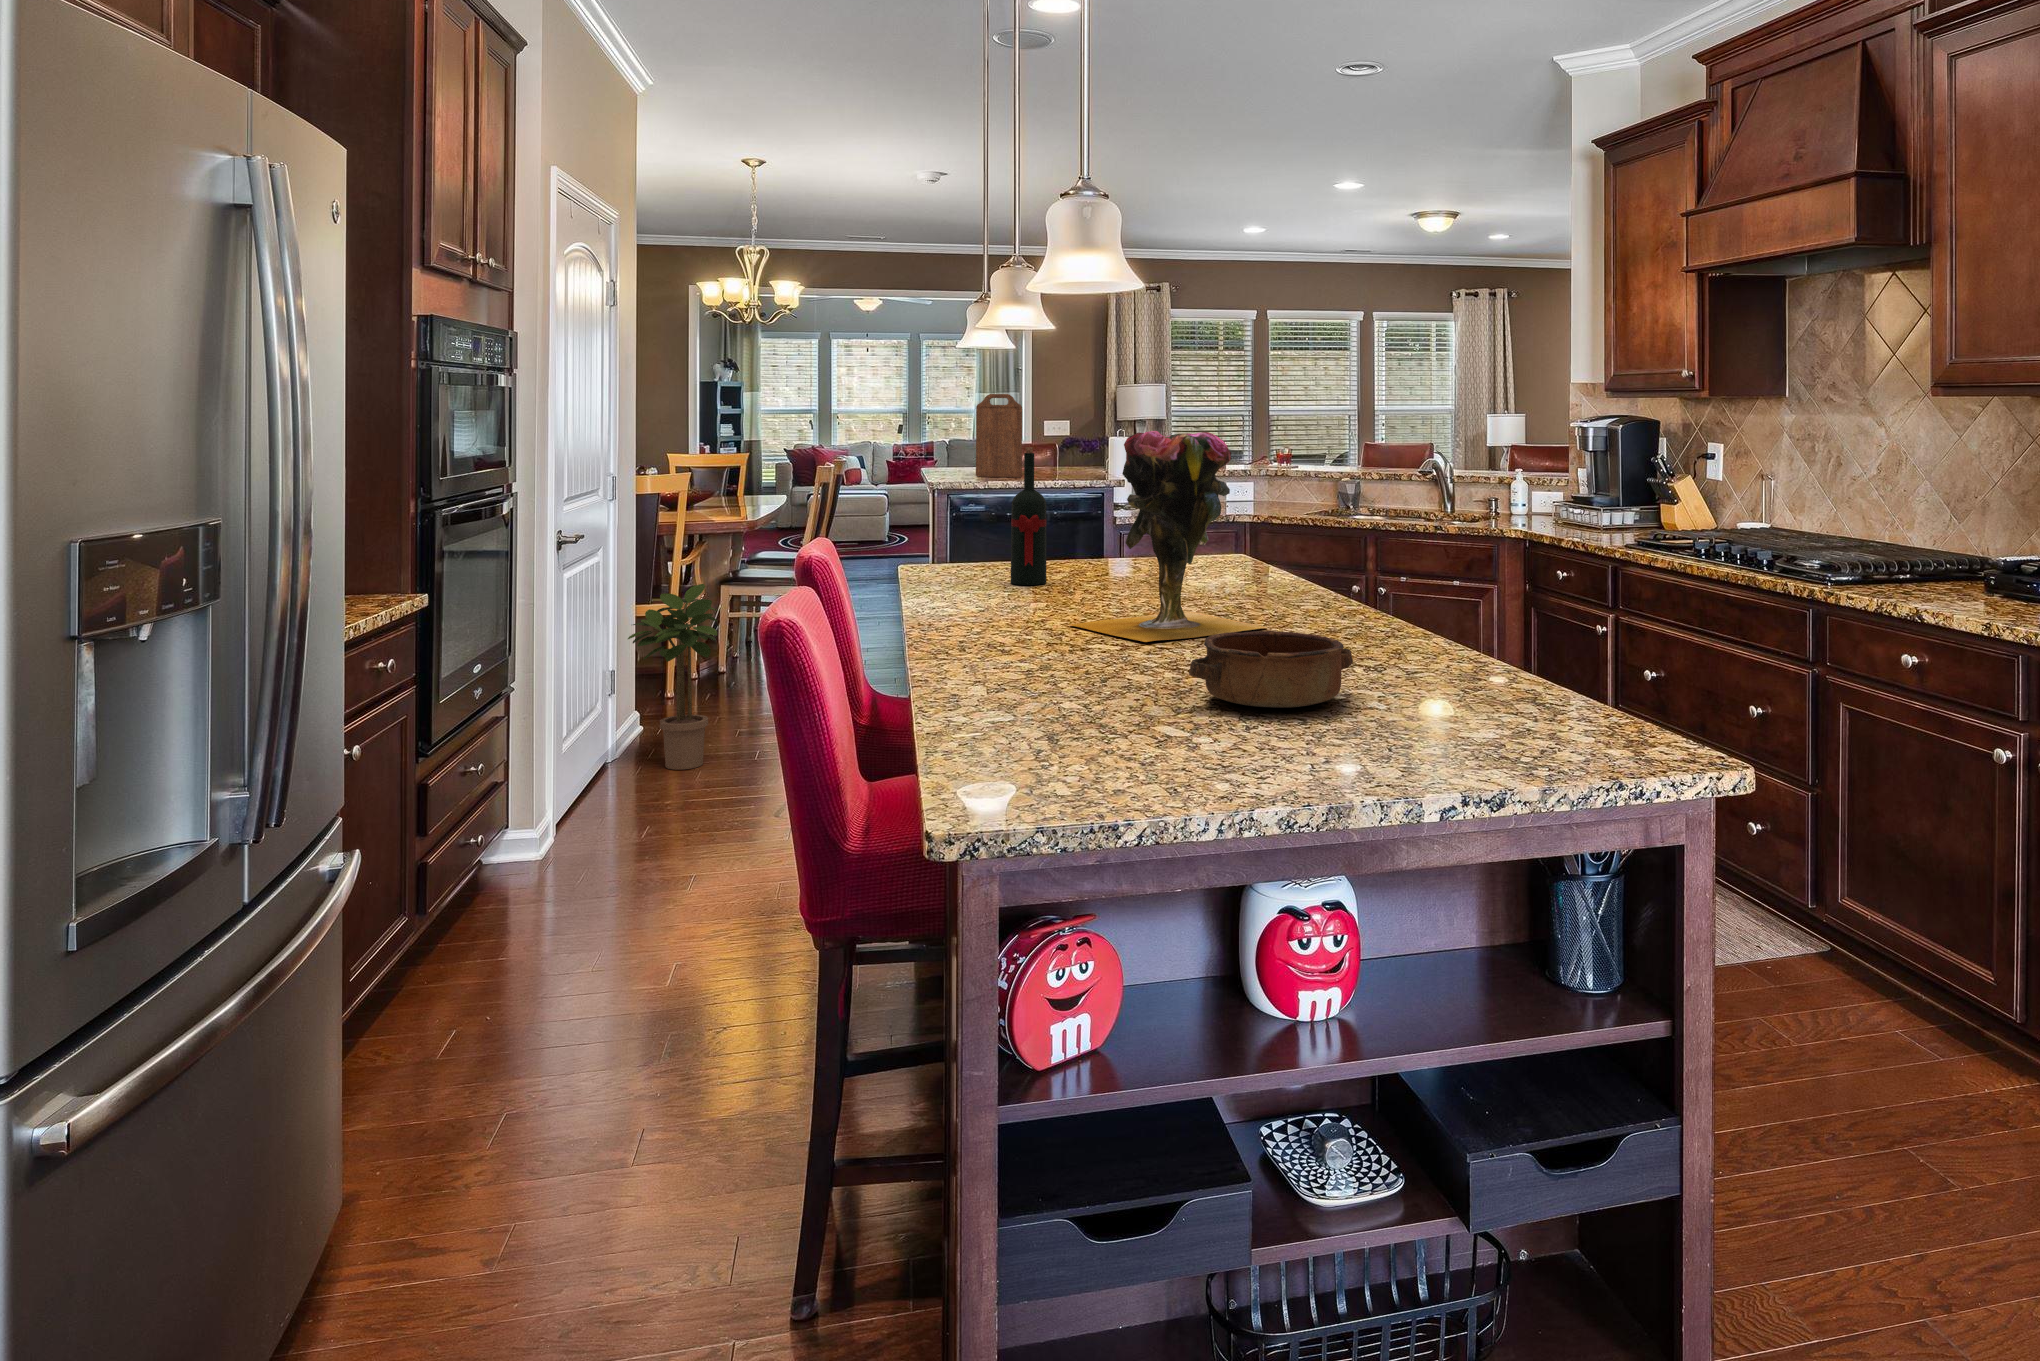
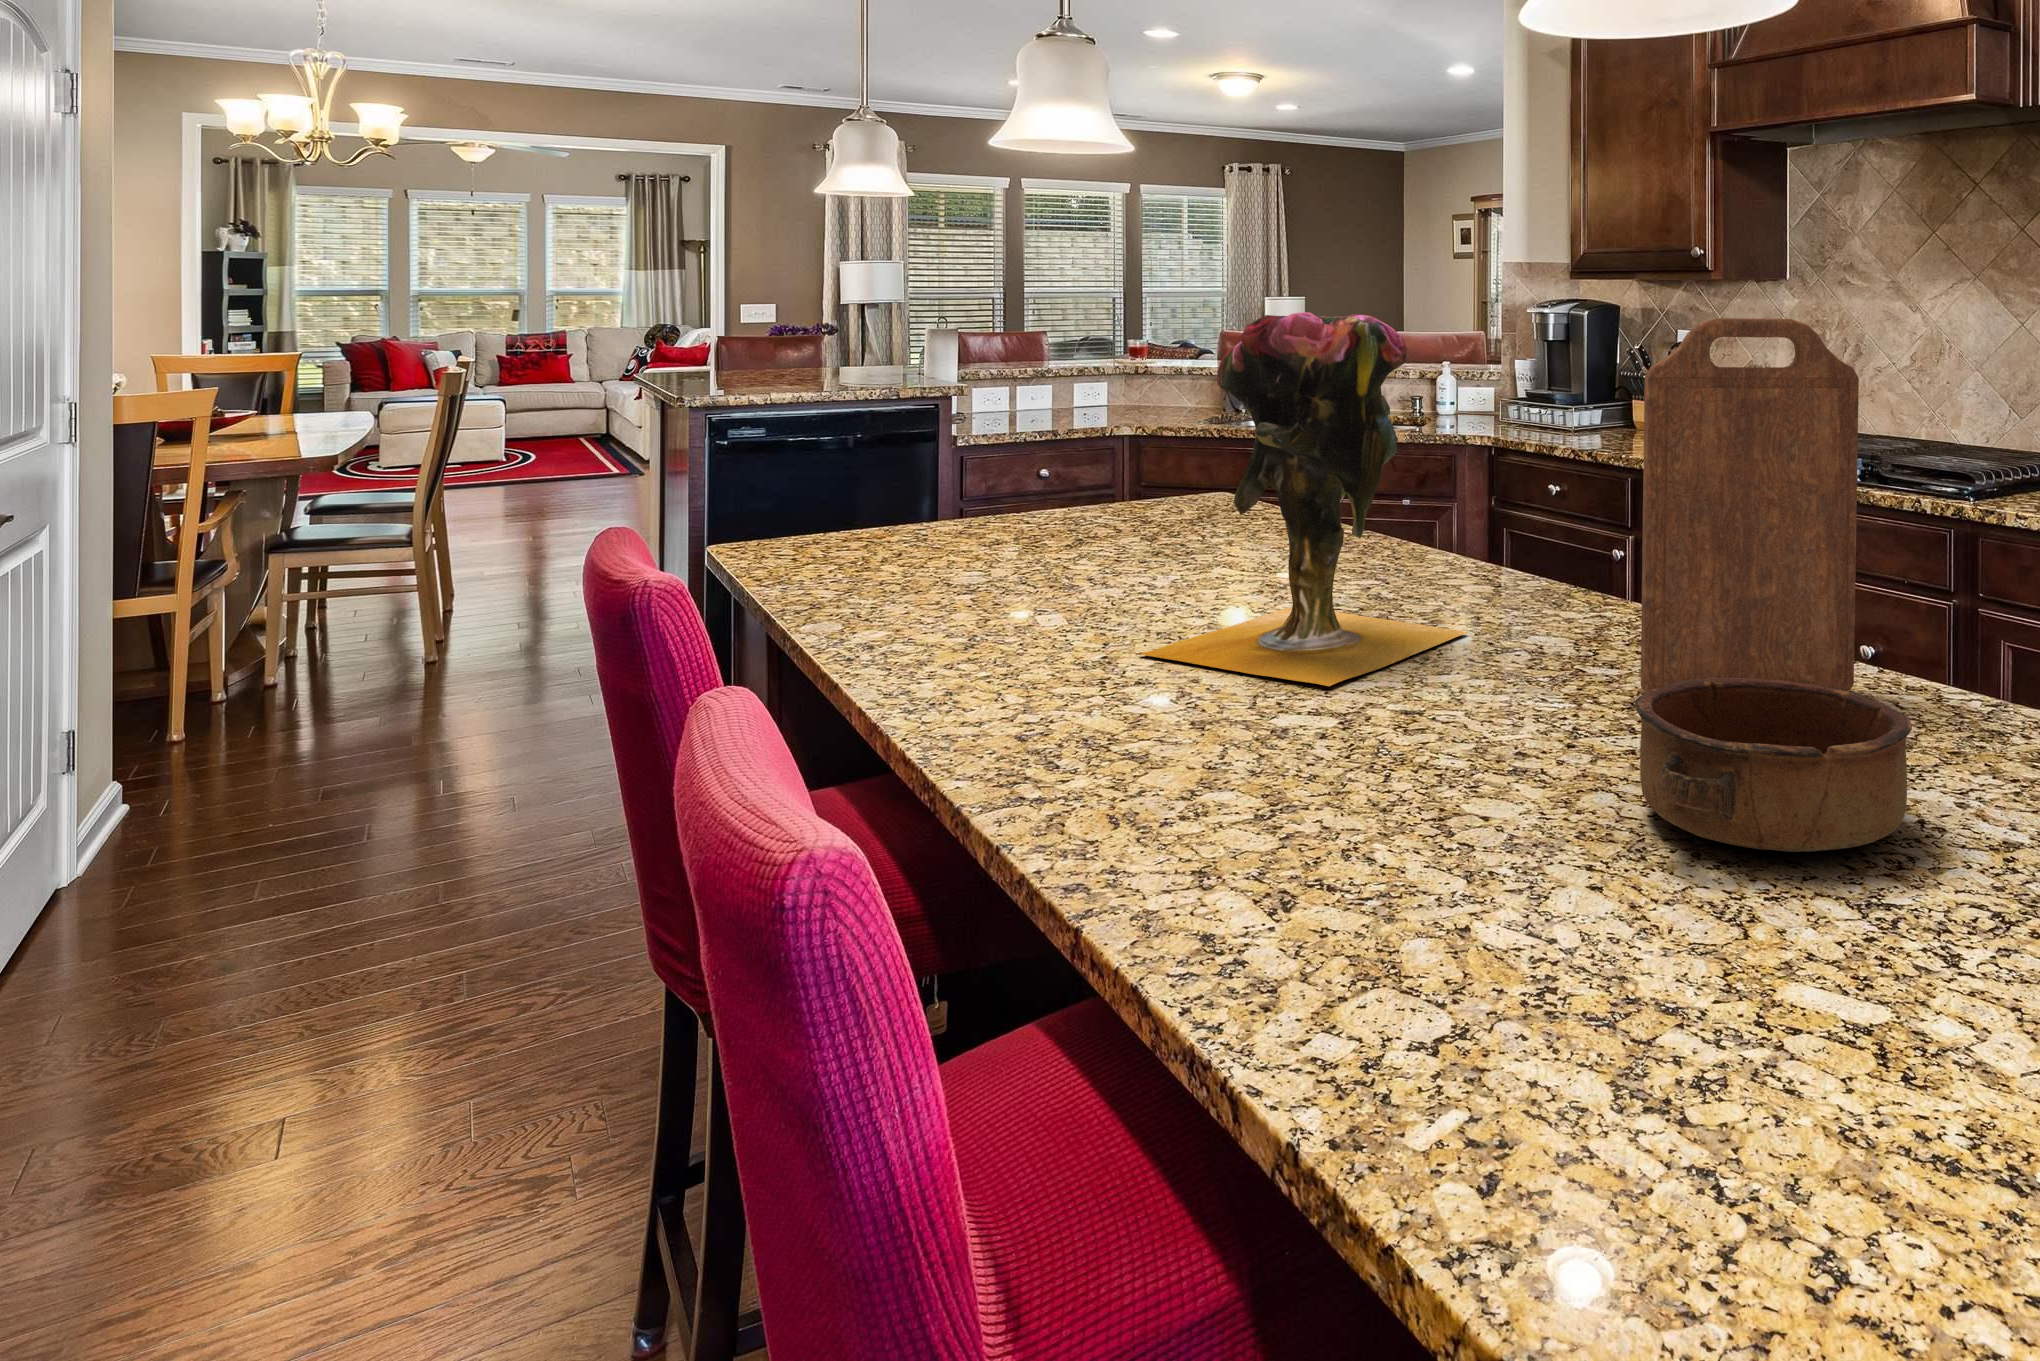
cutting board: present [976,394,1022,478] -> present [1641,318,1859,692]
wine bottle: present [1011,447,1046,585] -> none [927,342,986,569]
potted plant: present [628,584,718,770] -> none [104,568,287,881]

